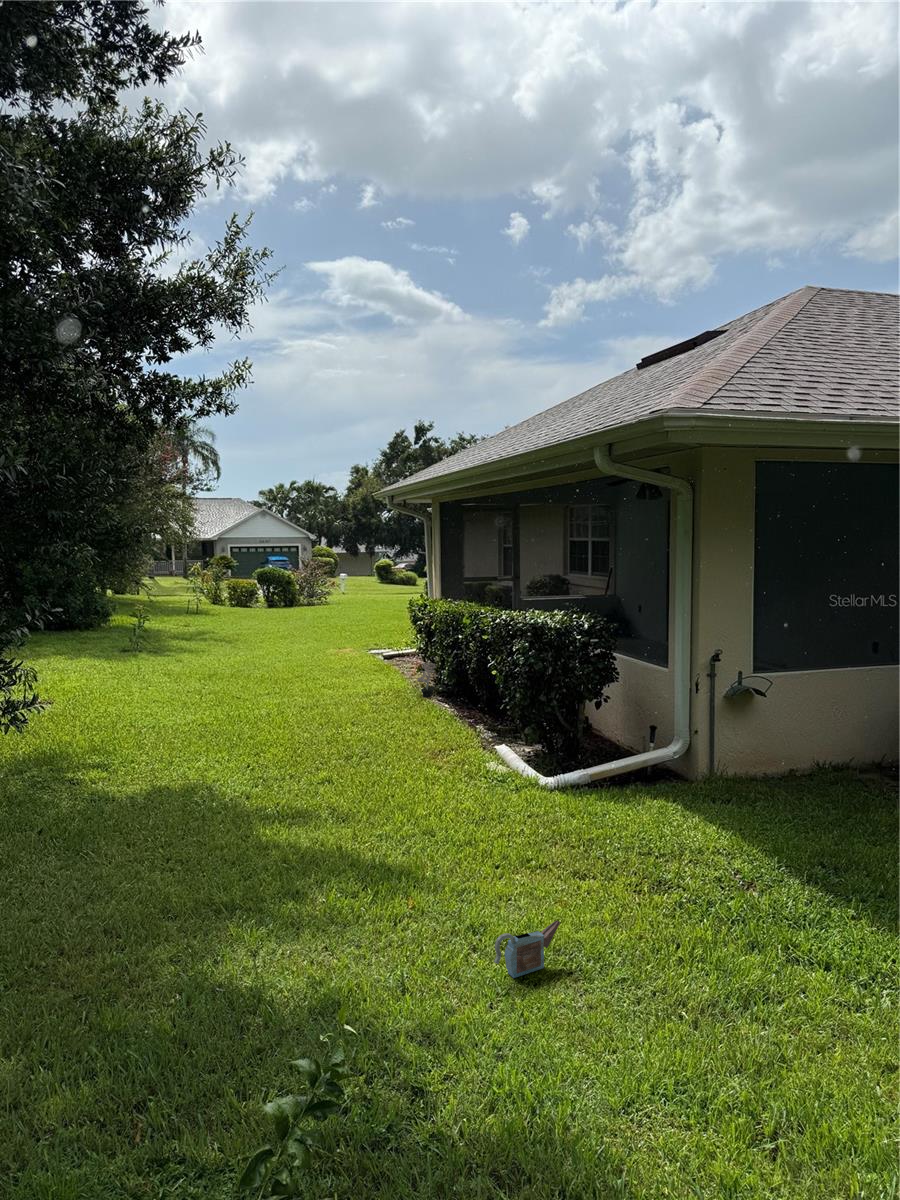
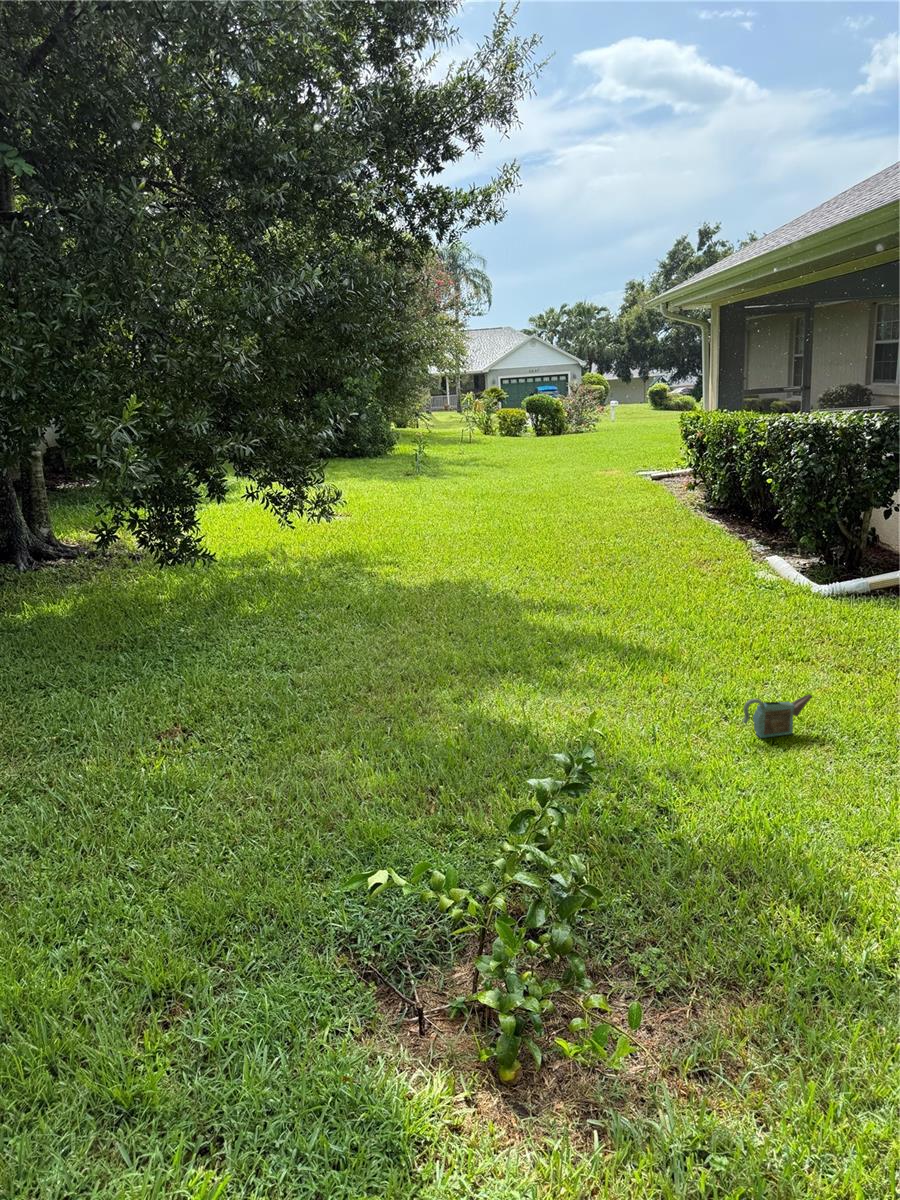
potted plant: present [417,663,436,697] -> none [686,477,708,514]

